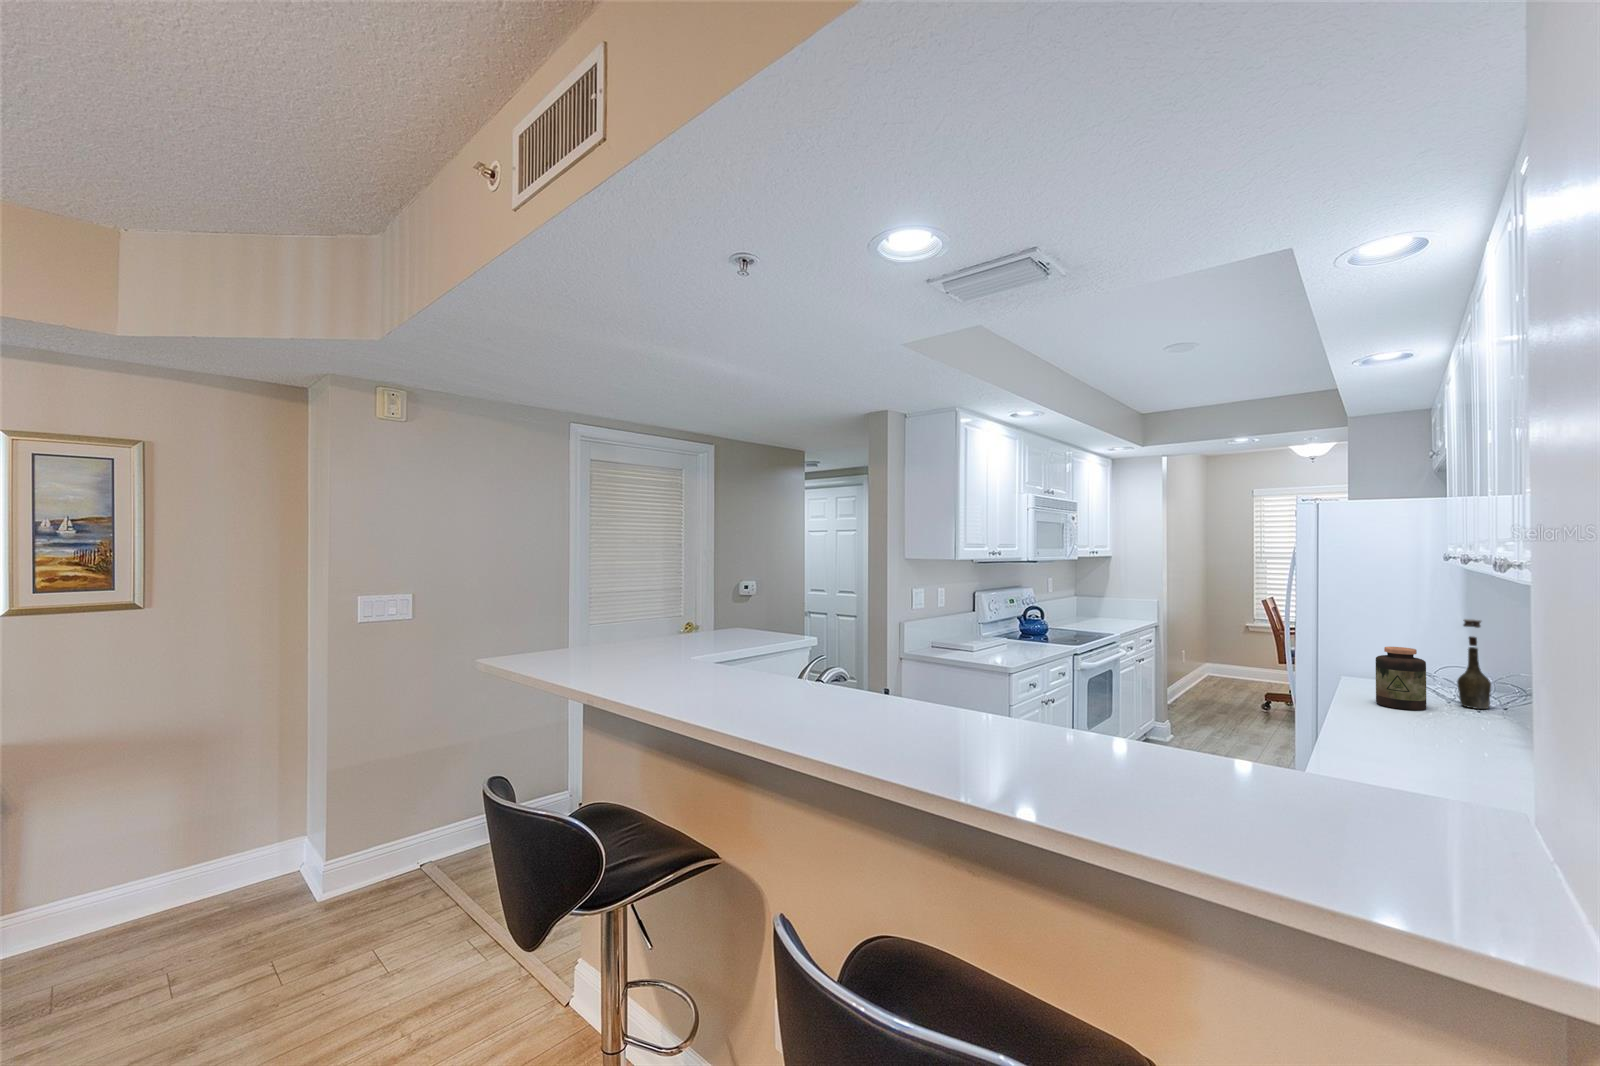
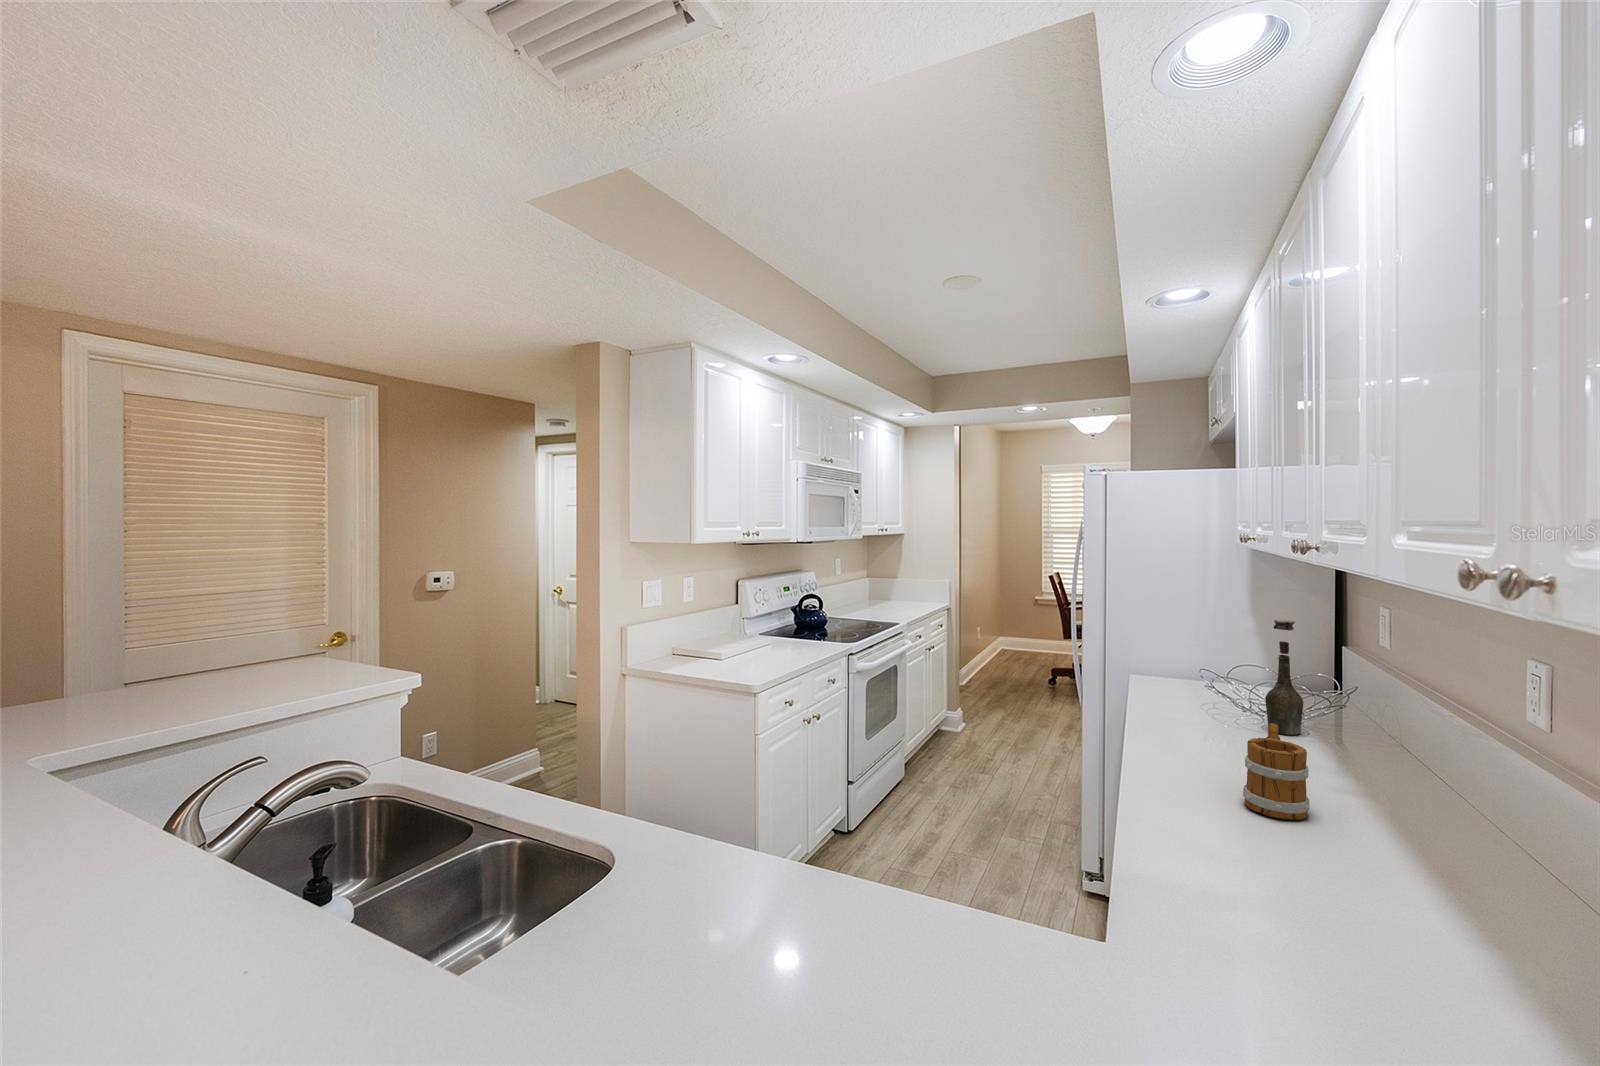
jar: present [1376,647,1426,710] -> none [1176,657,1235,743]
mug: none [1419,683,1470,744] -> present [1243,723,1310,820]

